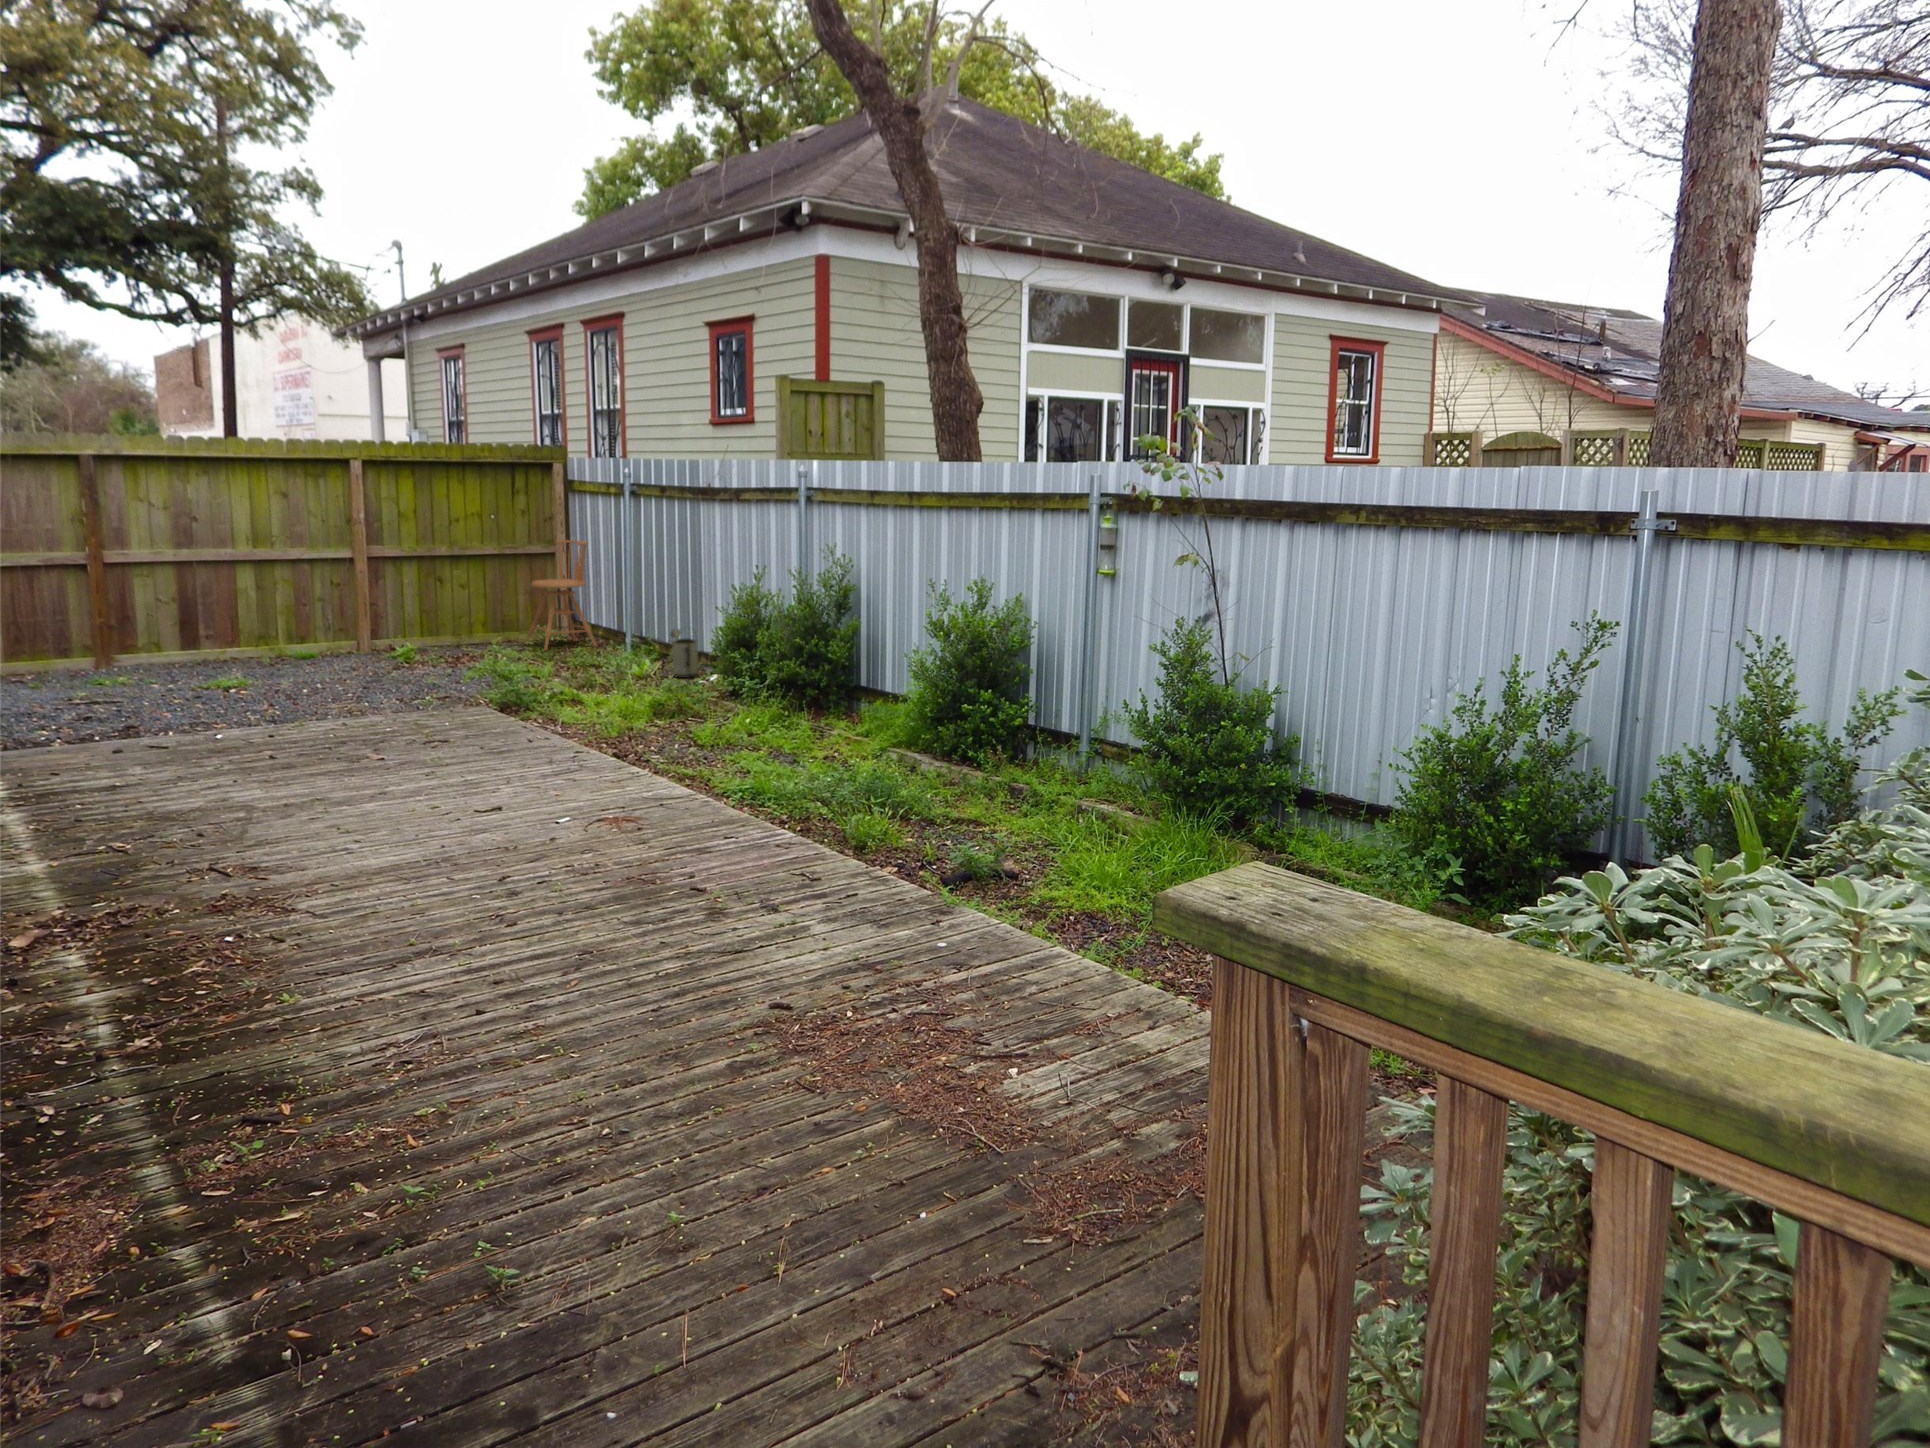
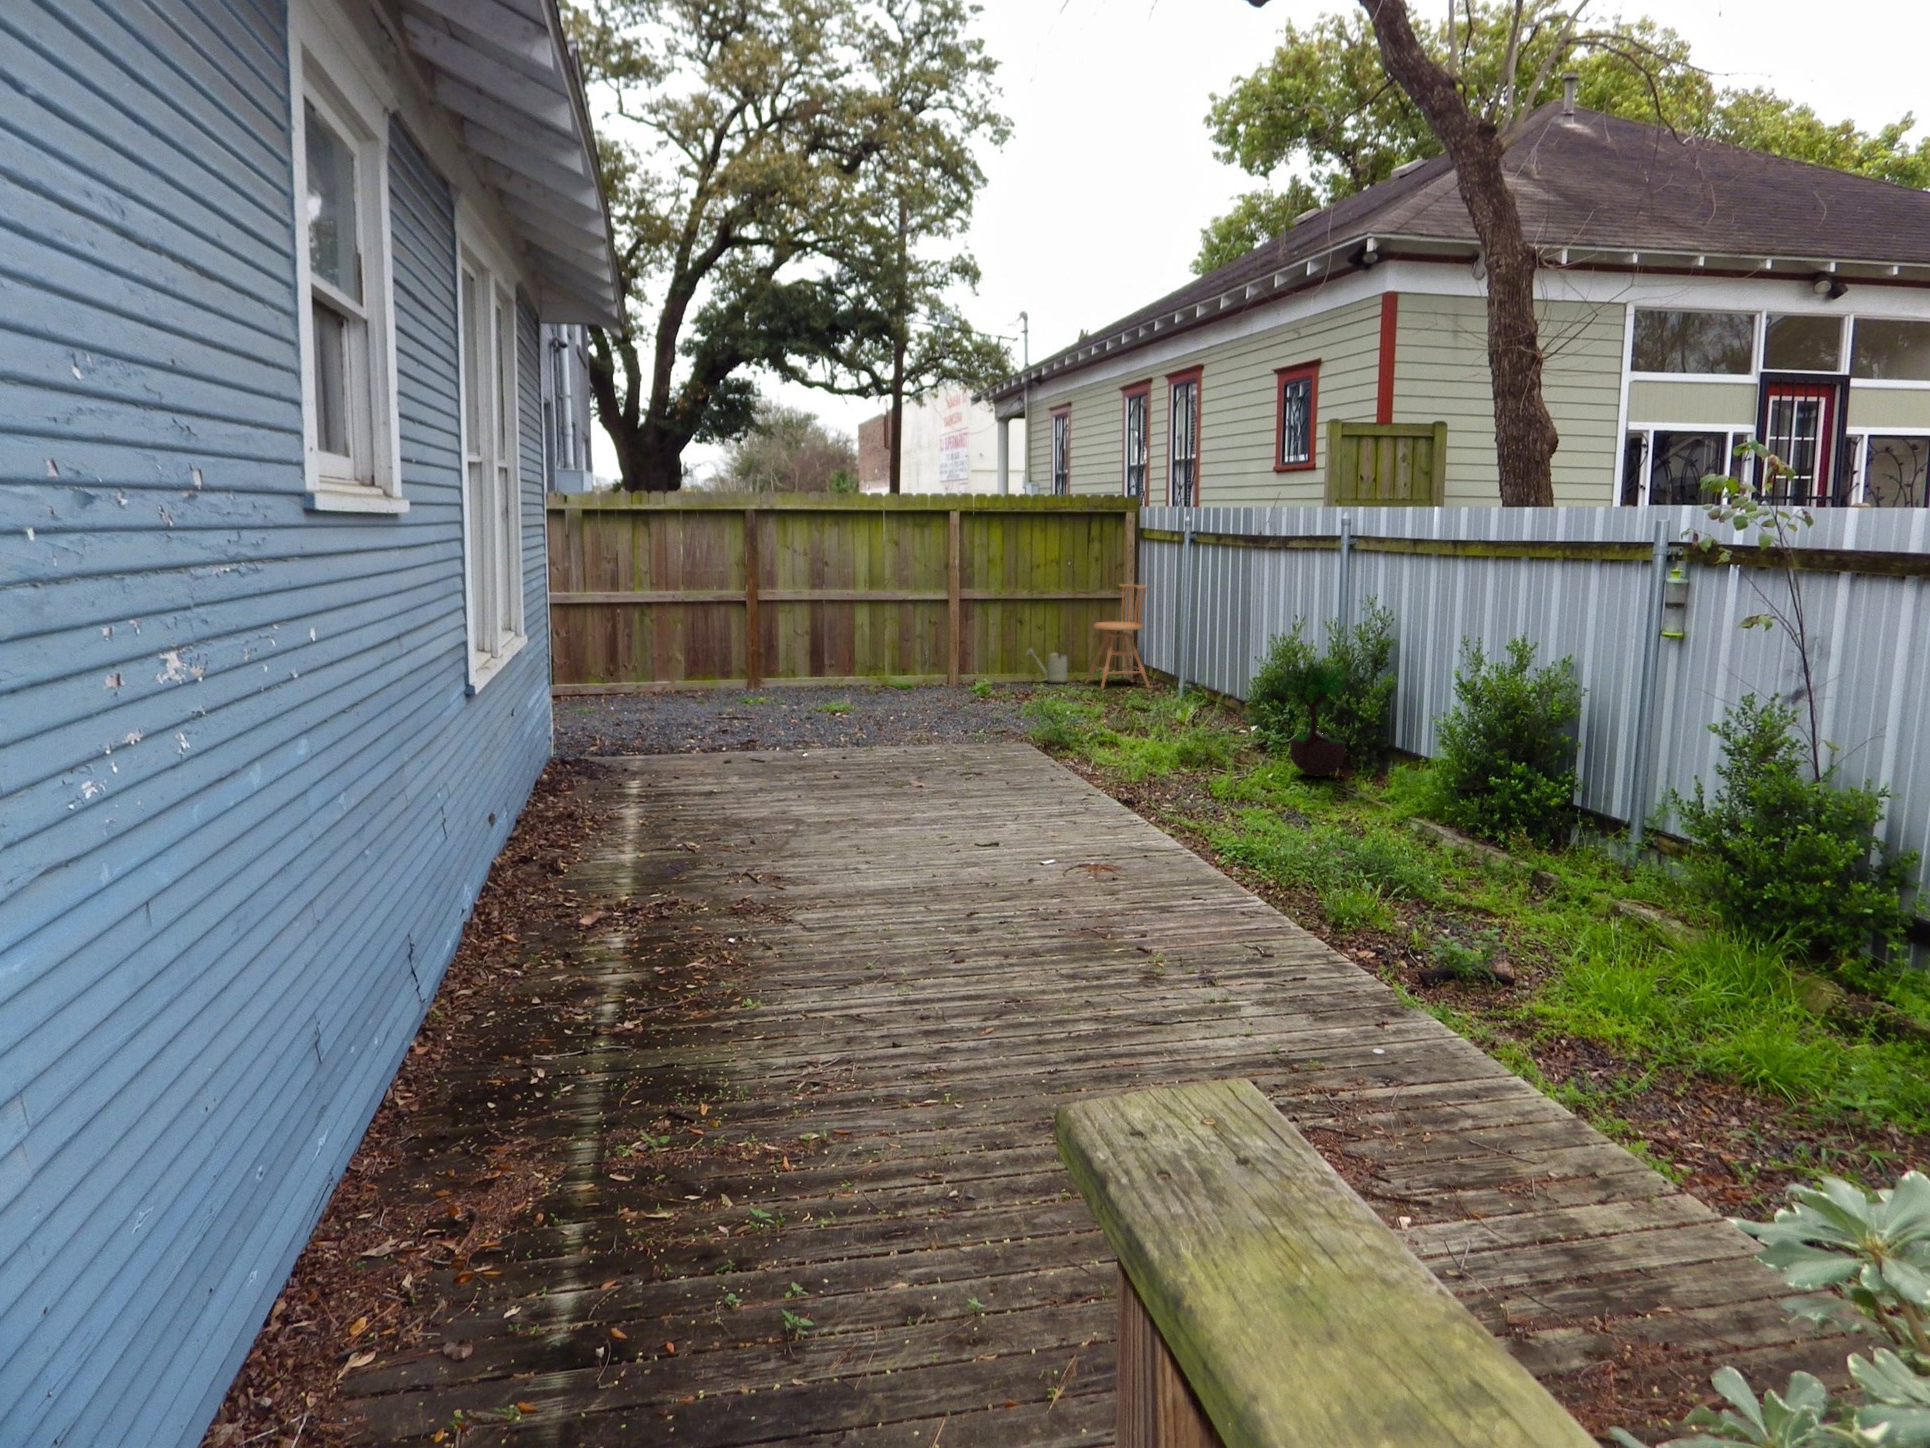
potted tree: none [754,599,826,720] -> present [1278,650,1346,776]
watering can: present [670,629,698,678] -> present [1026,648,1068,684]

